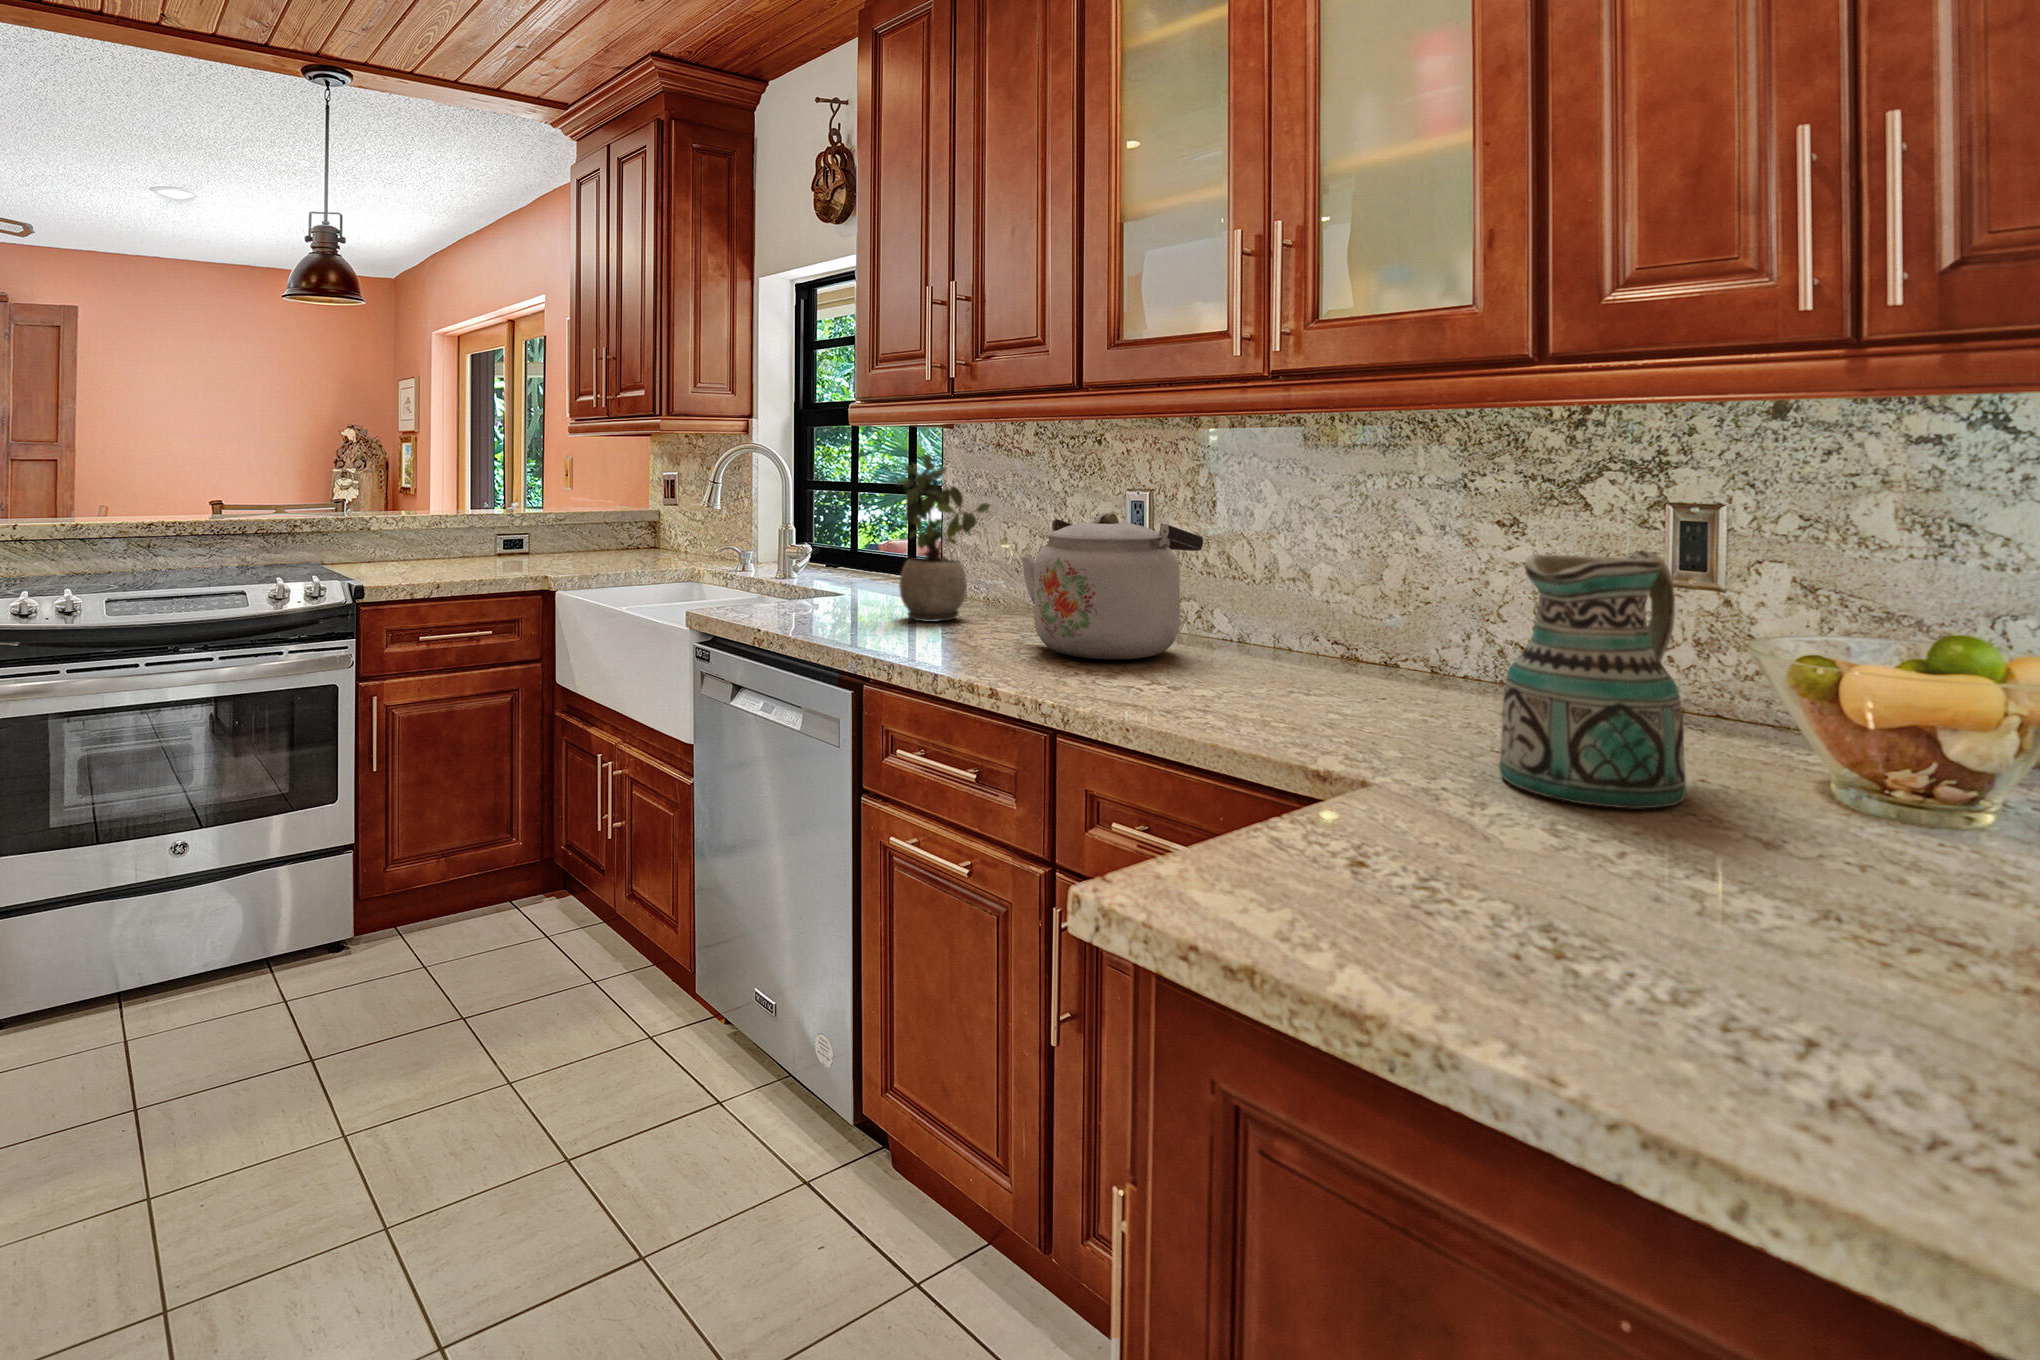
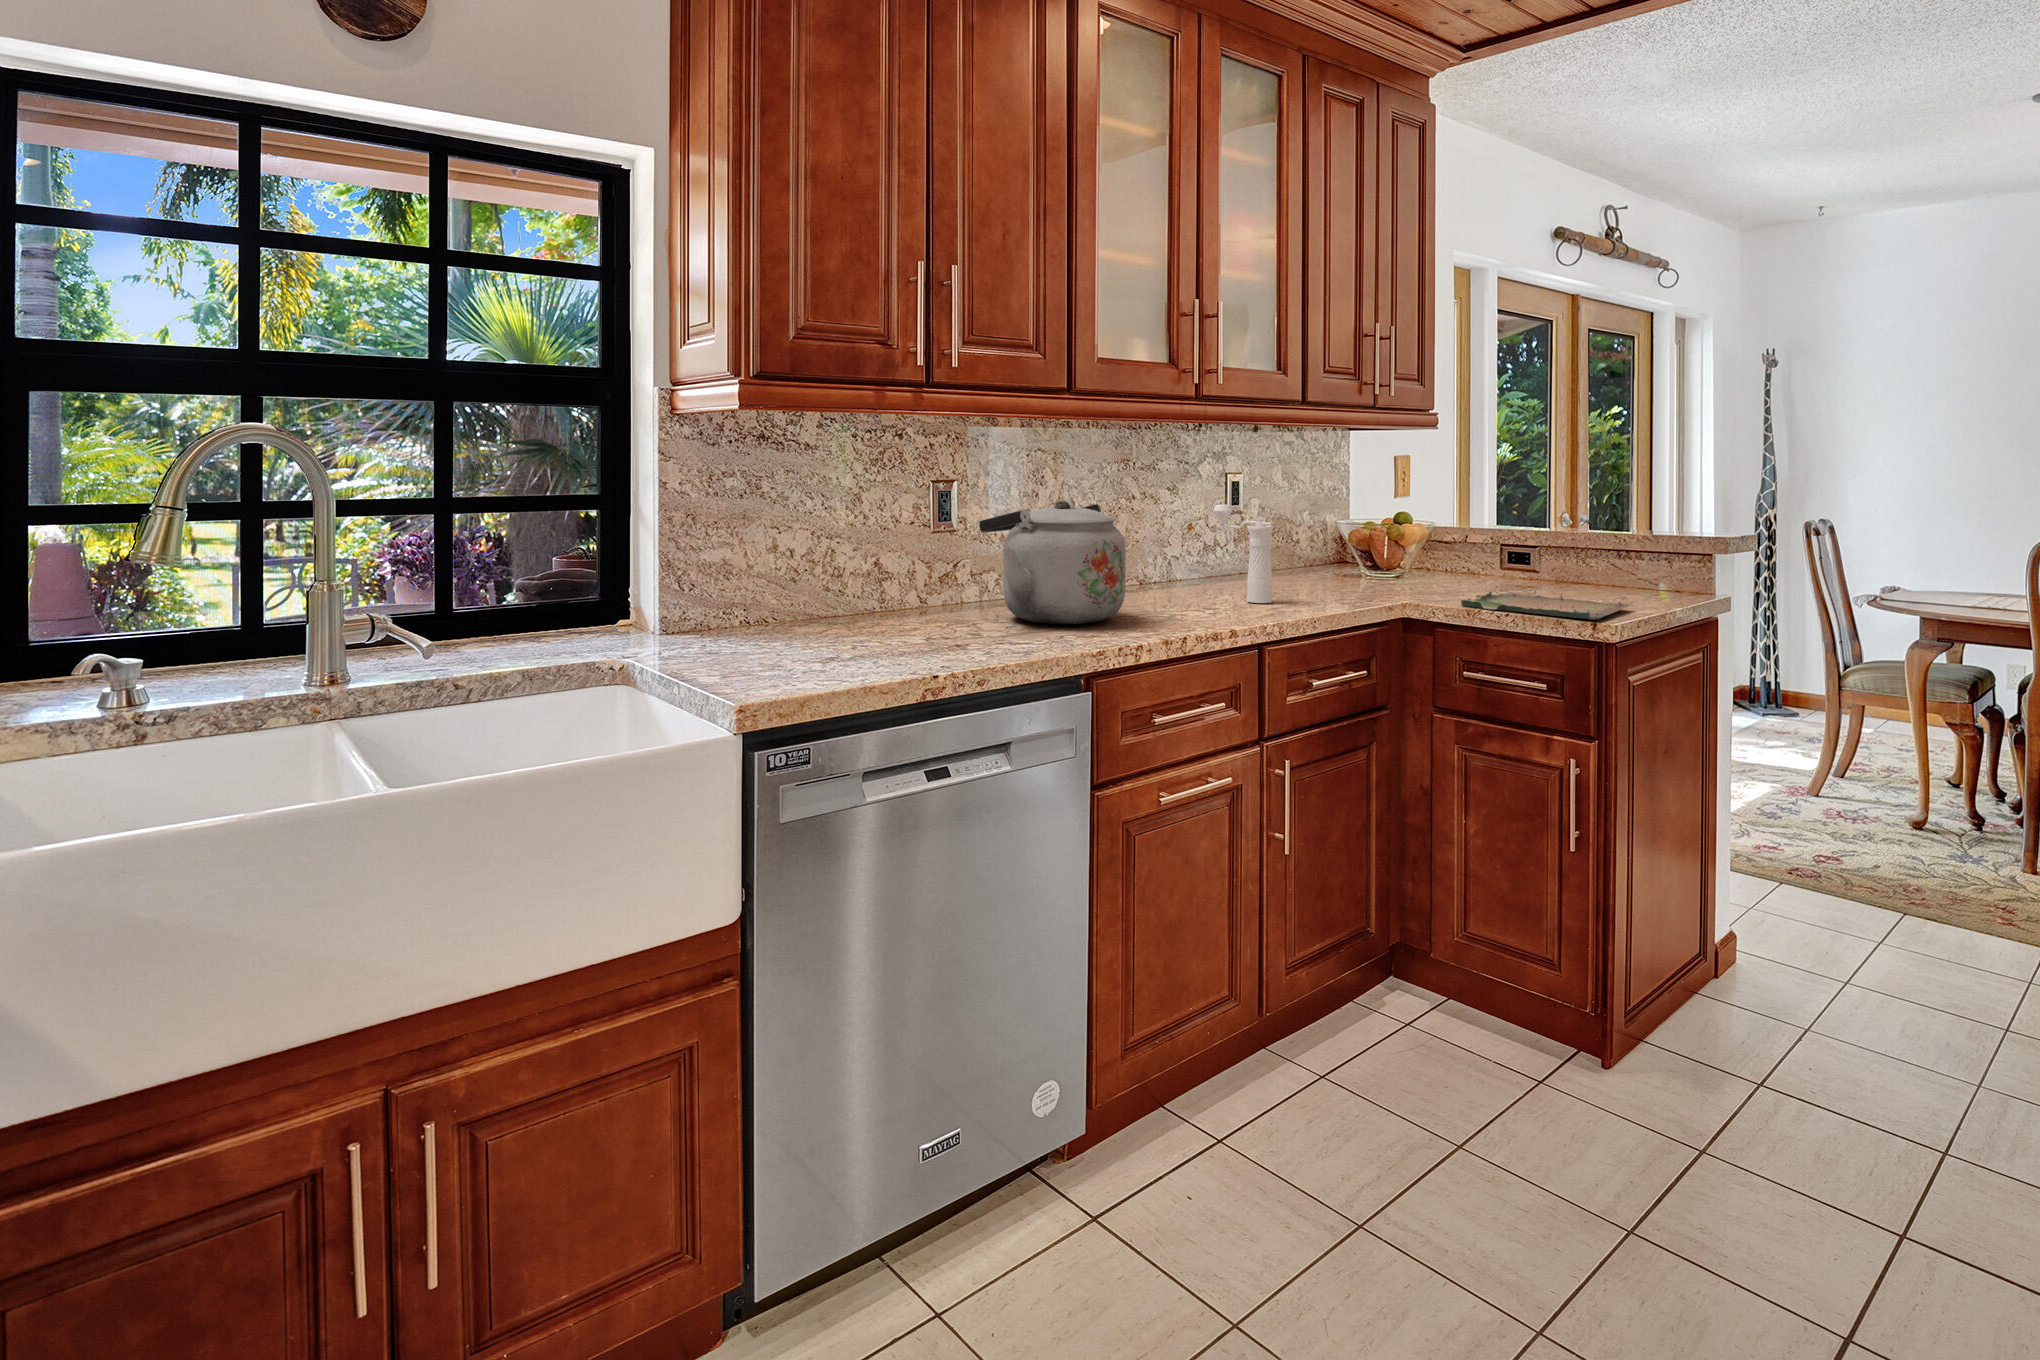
potted plant: present [898,455,990,622] -> none [810,451,924,649]
pepper mill: none [1343,549,1426,720] -> present [1213,505,1273,603]
ceramic pitcher: present [1499,551,1686,809] -> none [1335,493,1414,601]
tray: none [1413,823,1864,1042] -> present [1461,586,1630,620]

